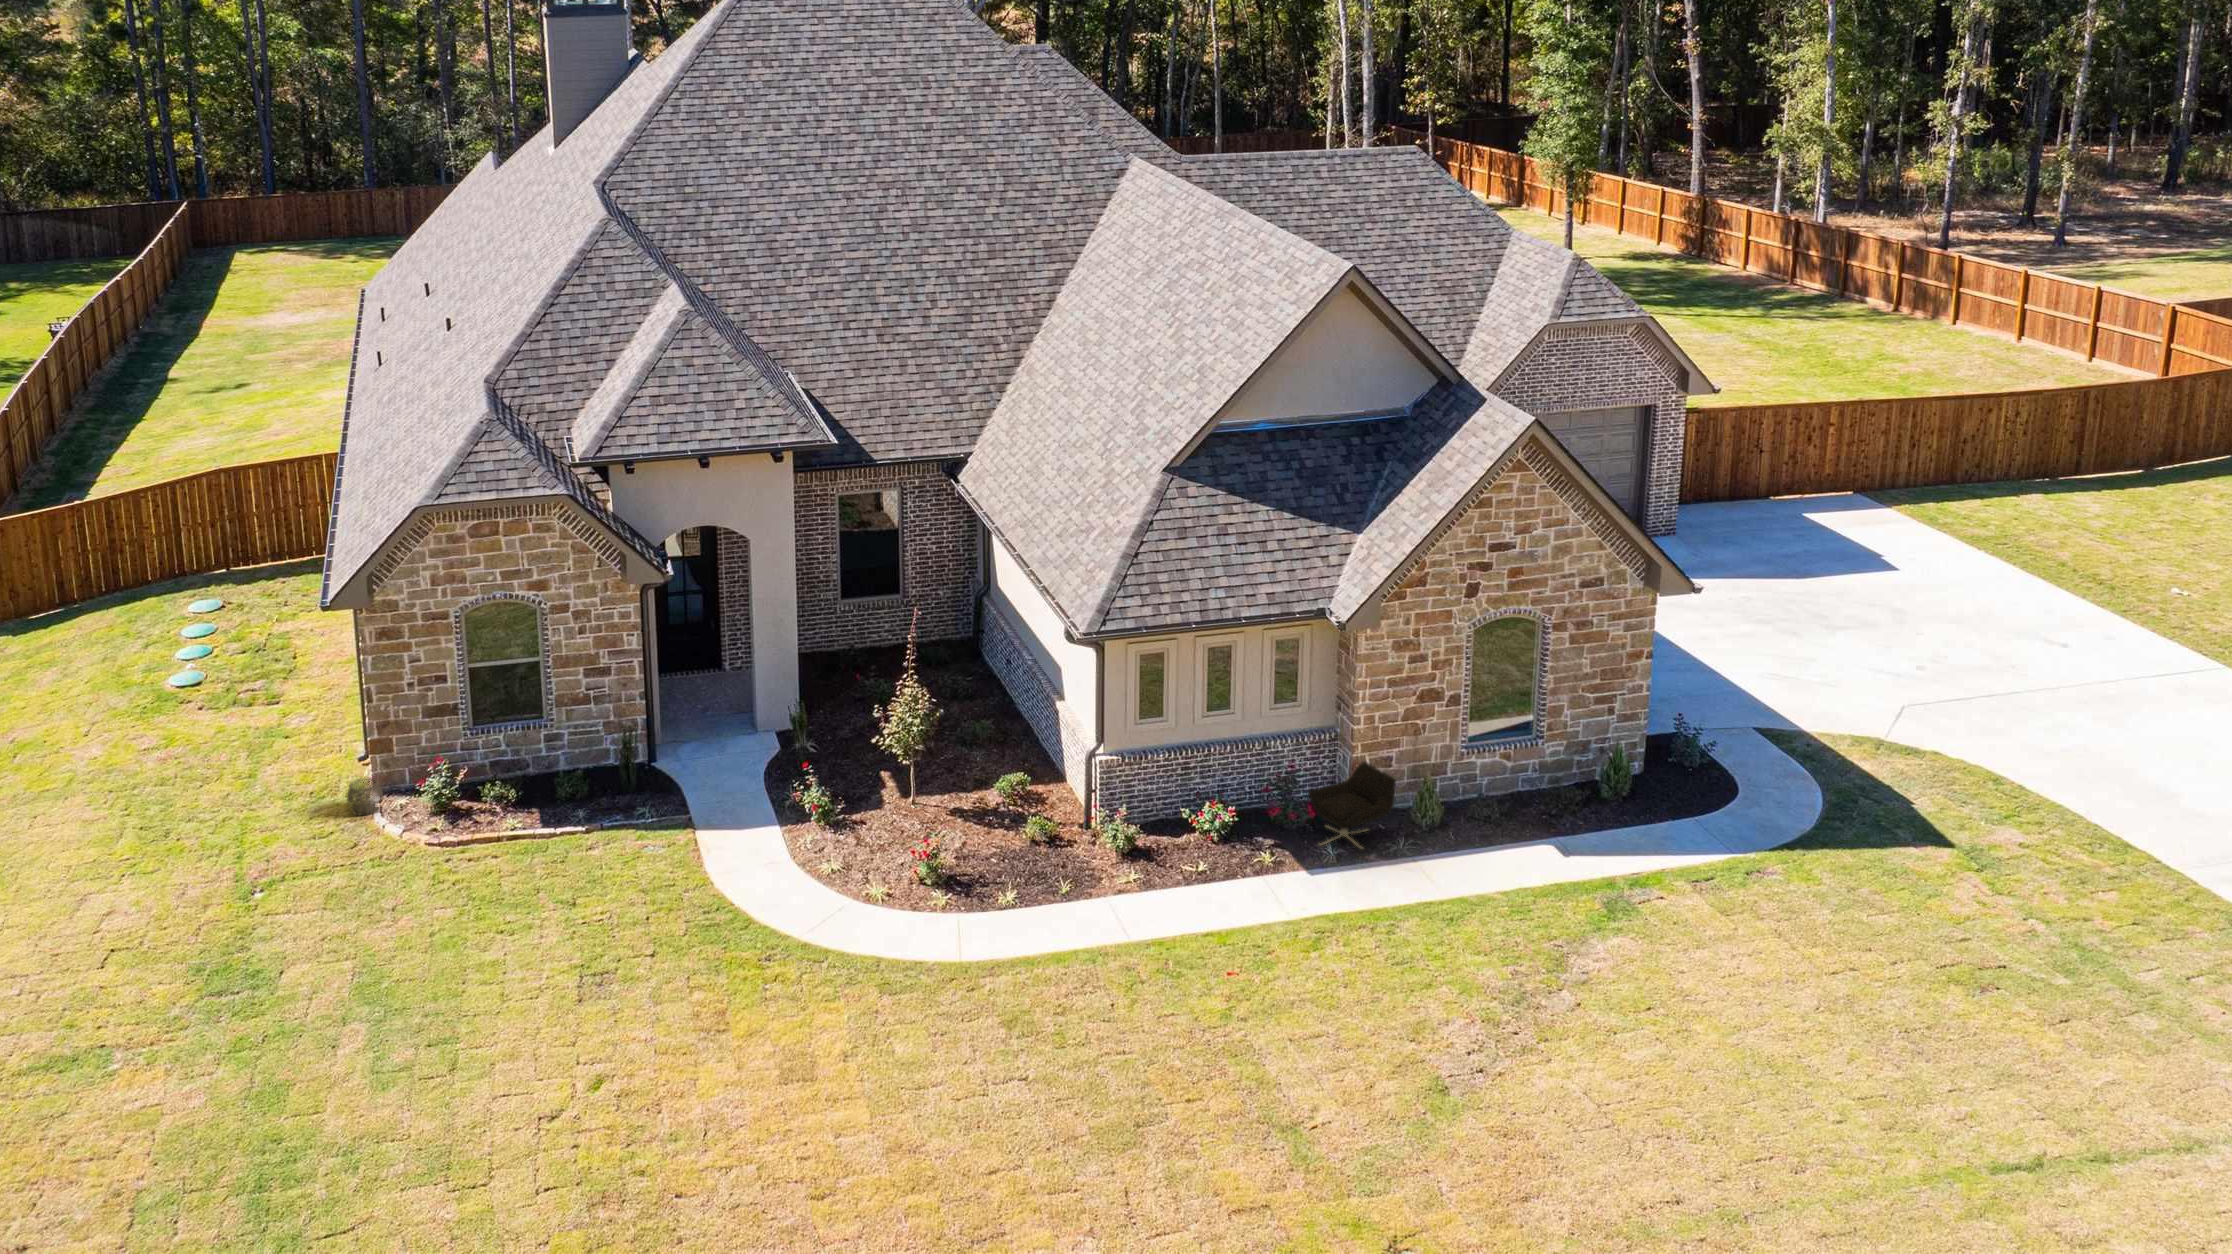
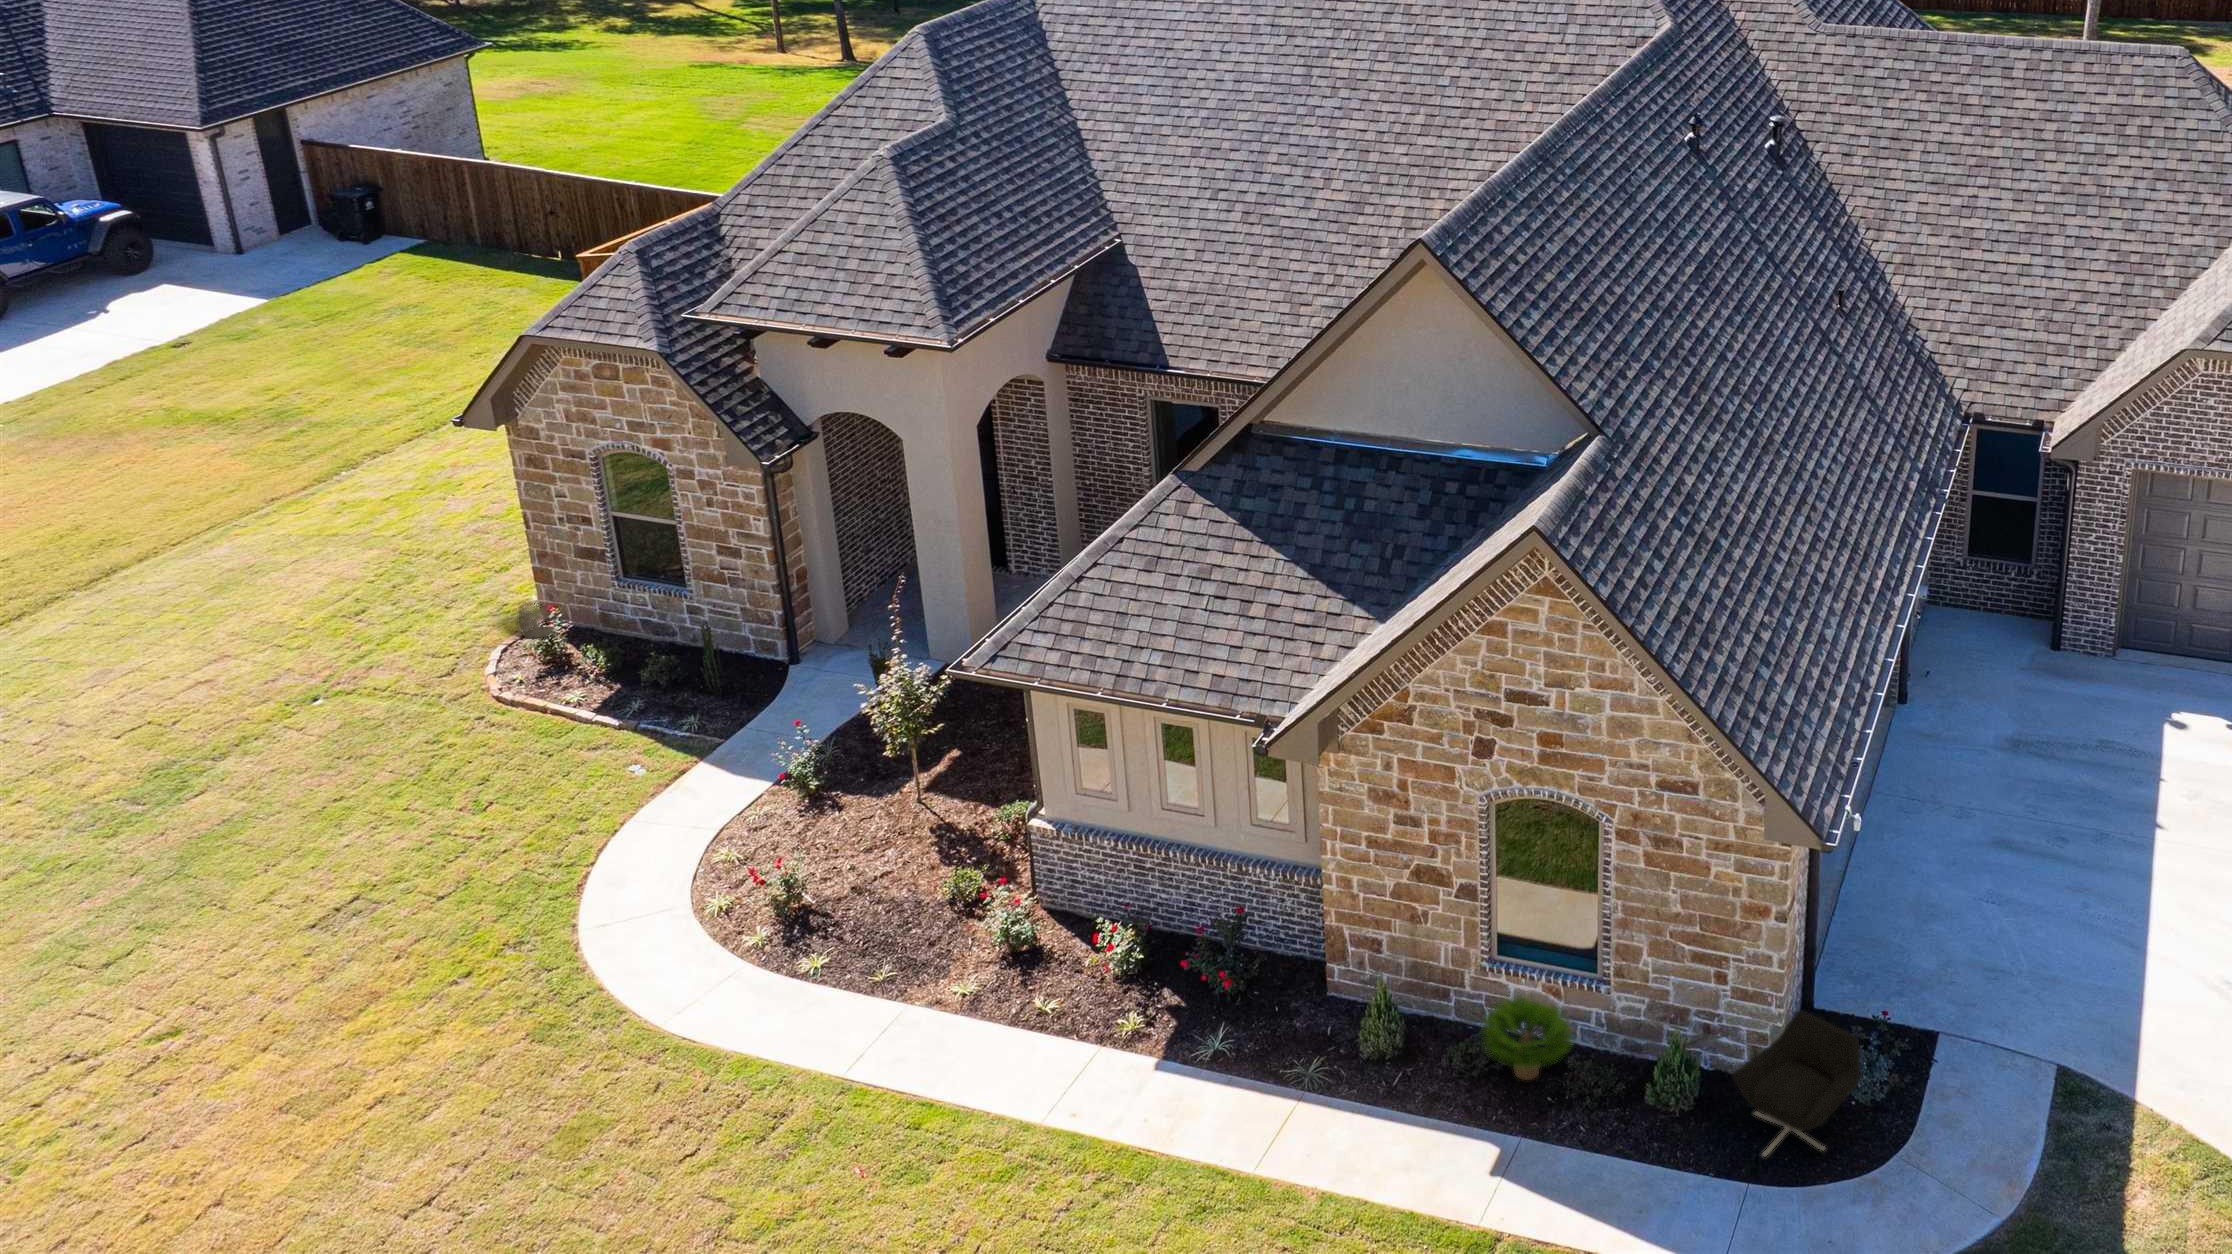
potted plant: none [1485,754,1557,815] -> present [1483,994,1571,1080]
lounge chair: present [1308,762,1396,849] -> present [1733,1011,1861,1156]

